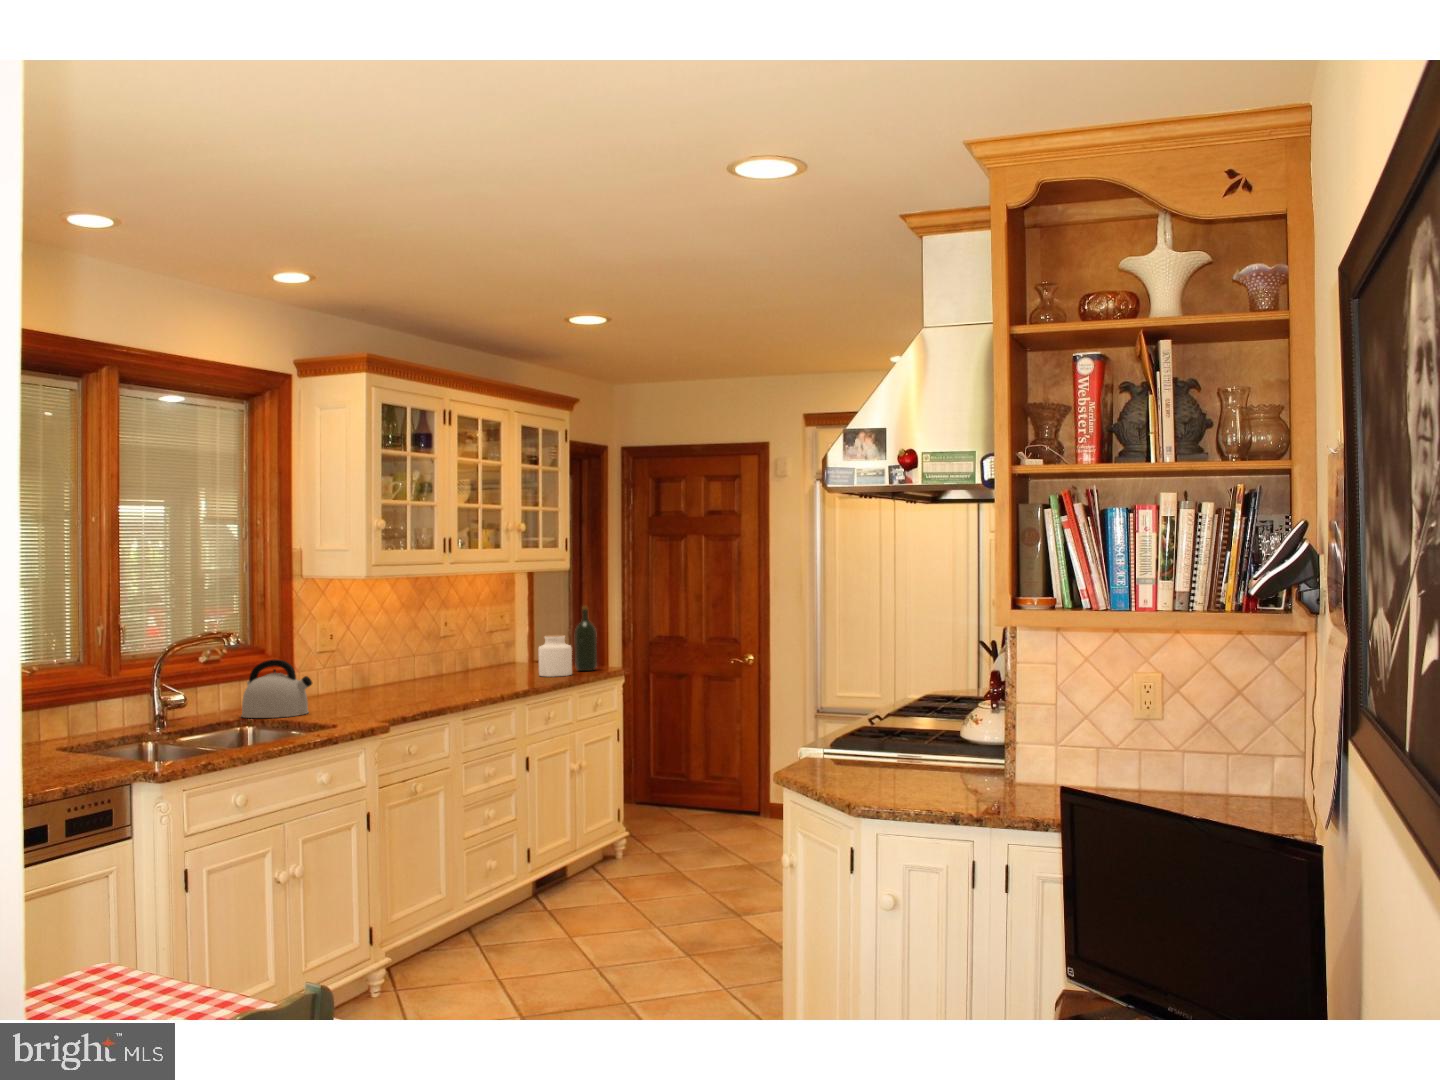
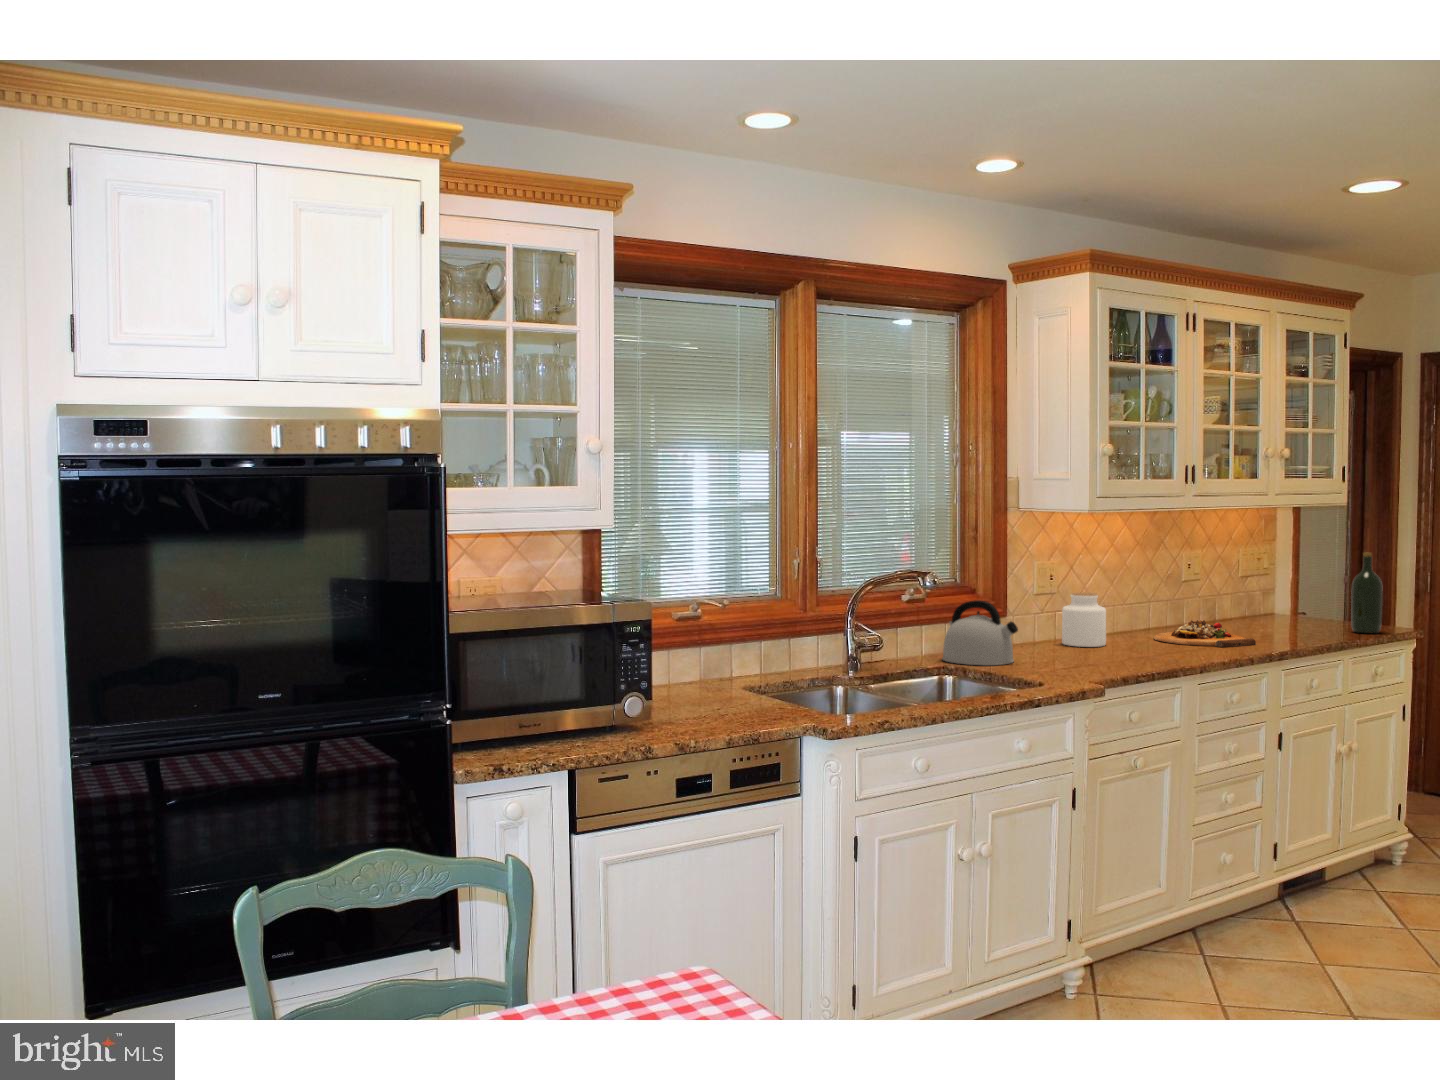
jar: present [539,635,572,677] -> present [1062,593,1106,647]
cutting board: none [424,668,507,689] -> present [1154,620,1256,647]

